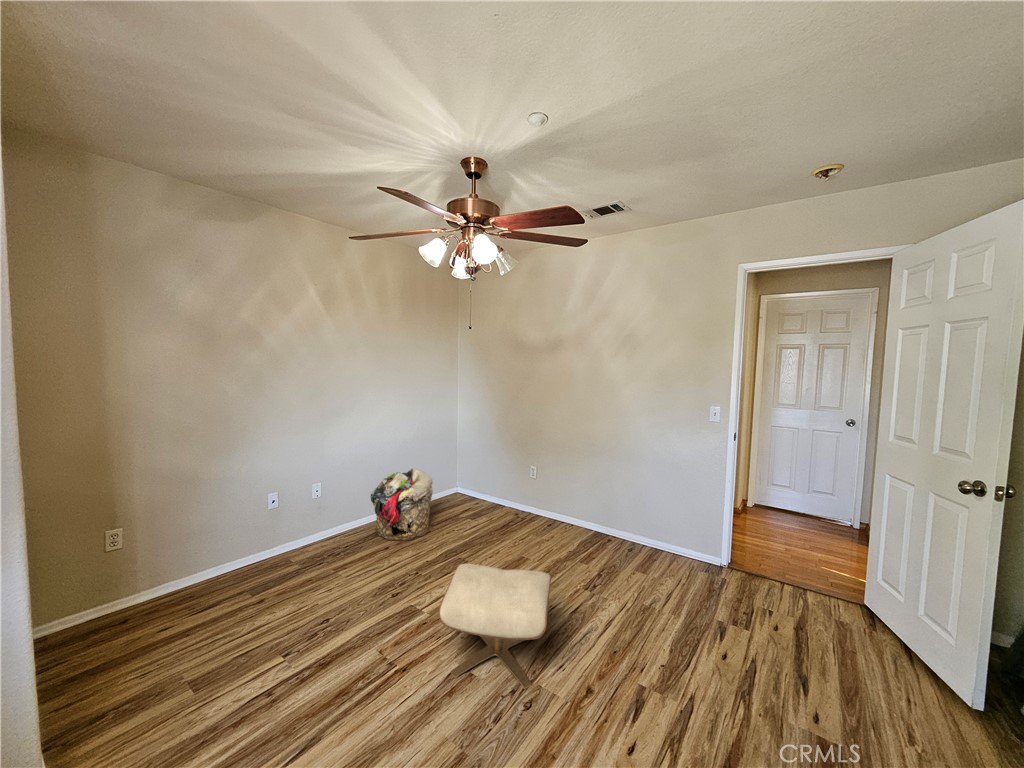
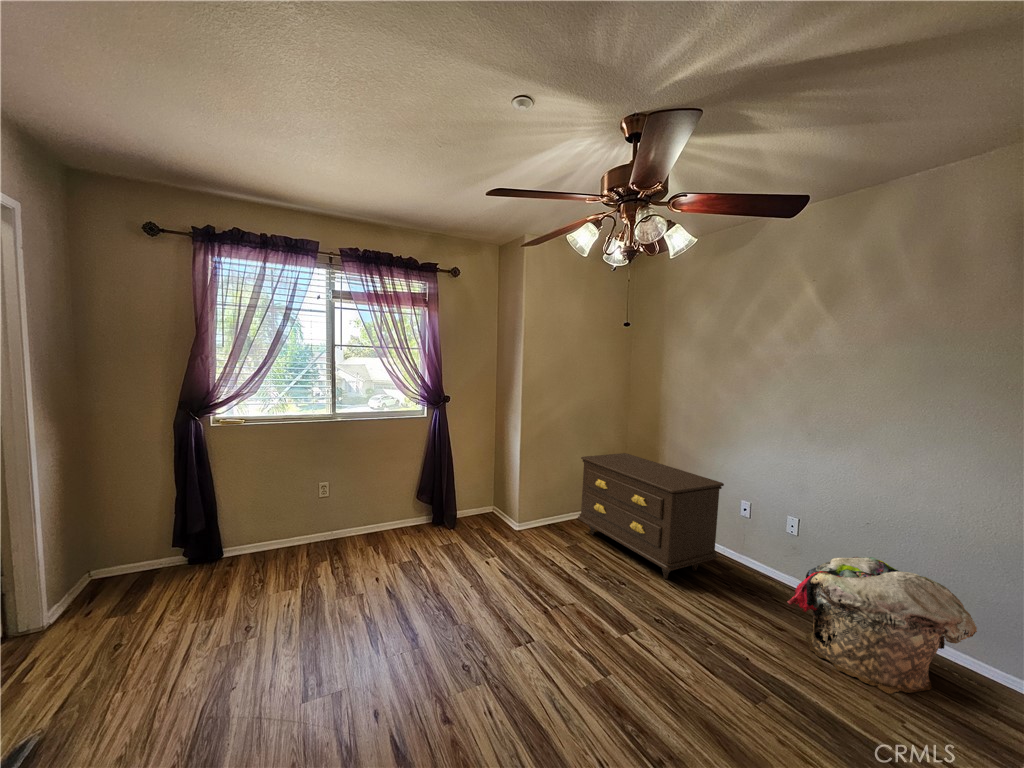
dresser: none [91,478,331,674] -> present [578,453,724,579]
ottoman: present [439,564,551,689] -> none [476,570,598,714]

